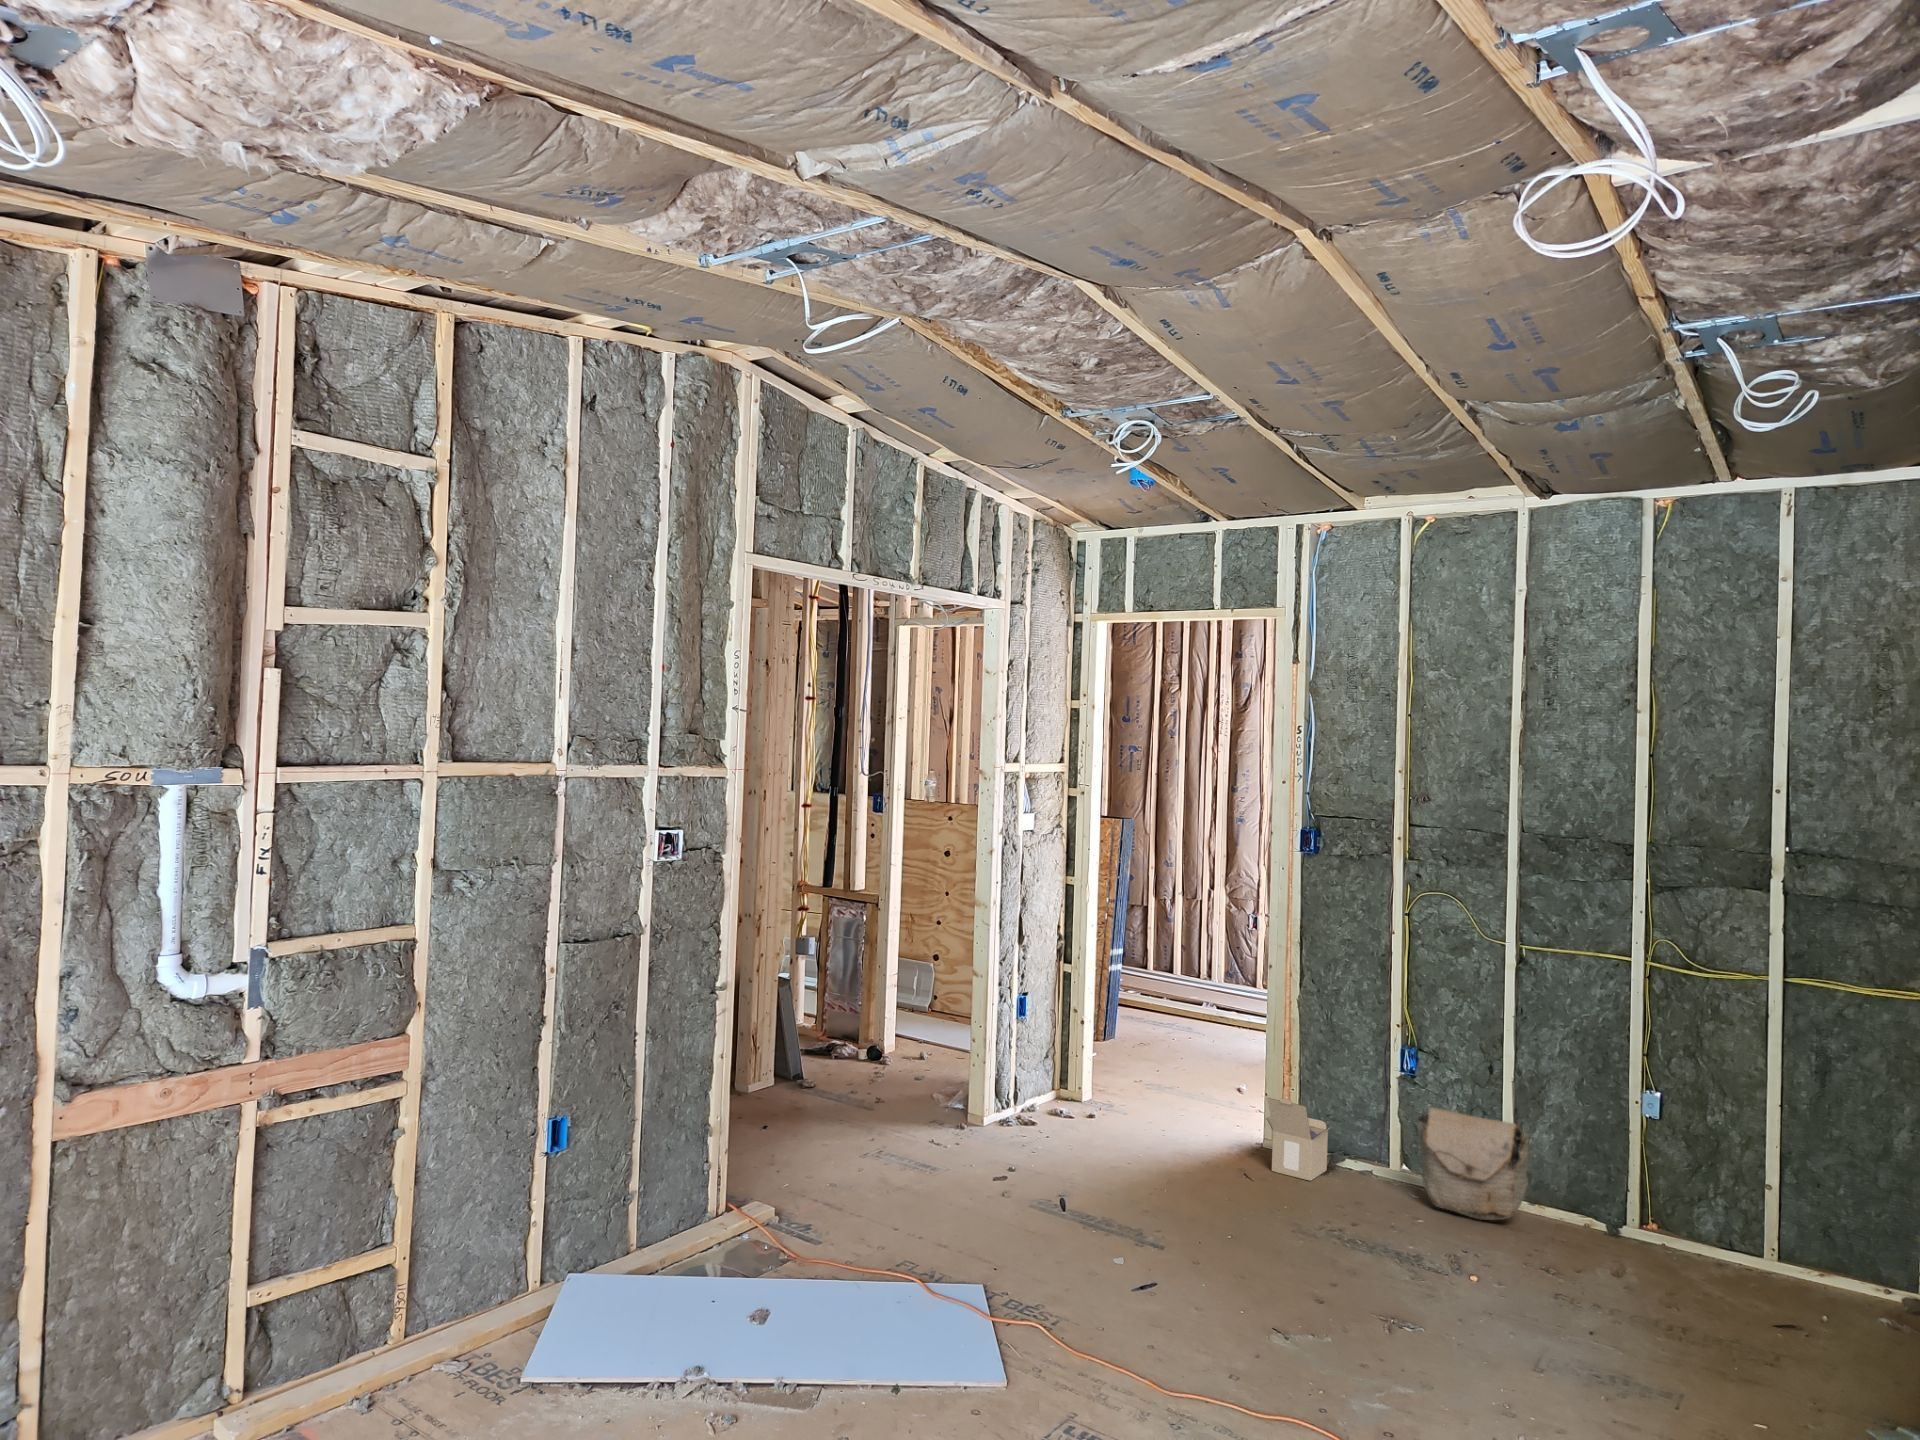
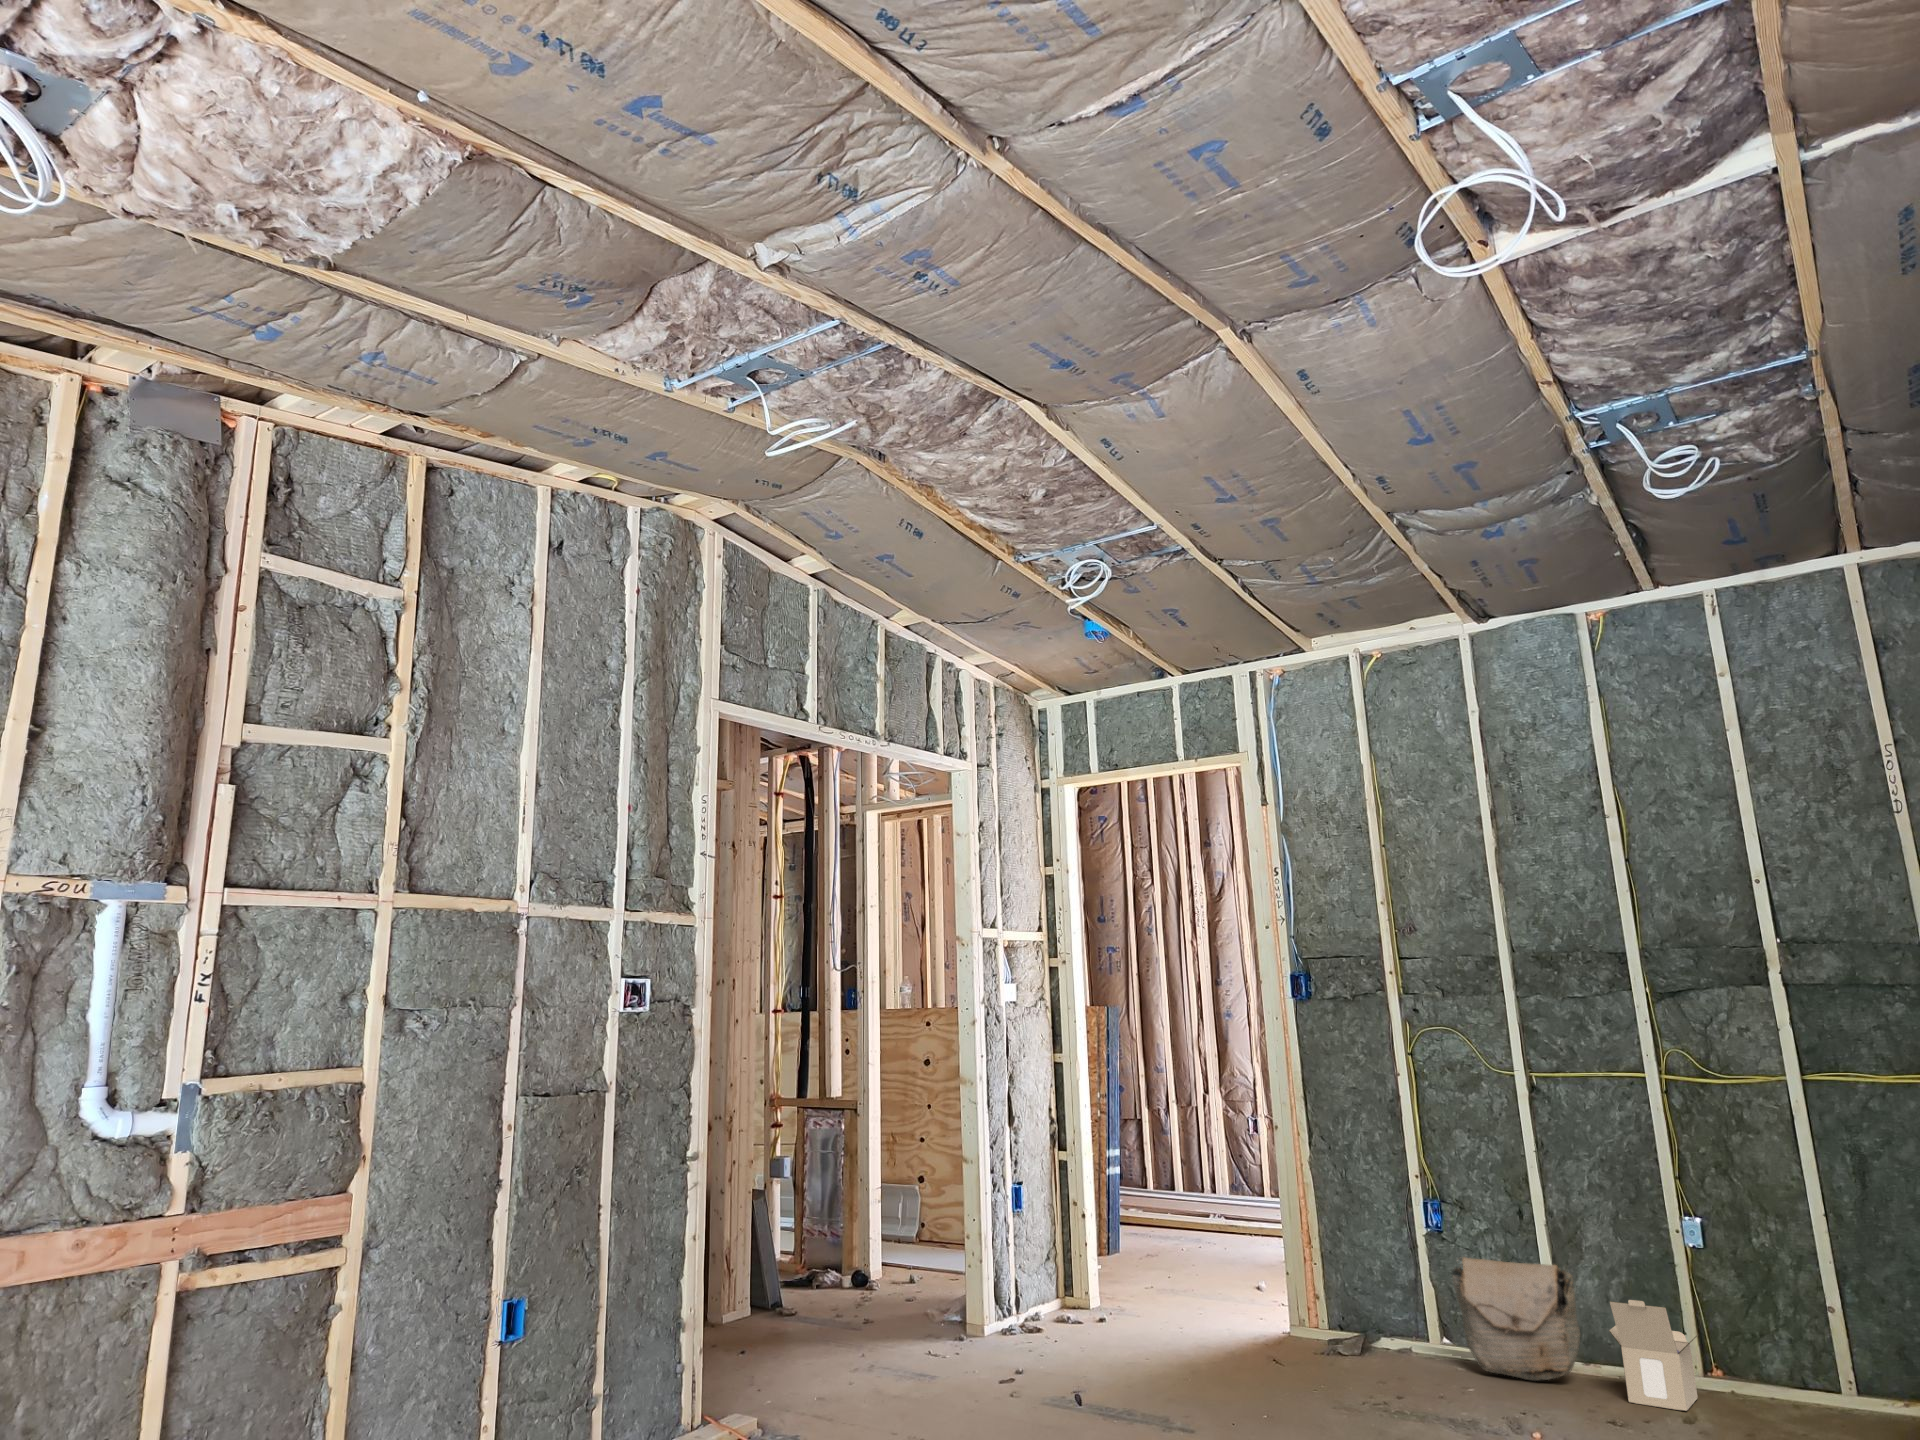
cardboard box: present [1266,1098,1332,1181] -> present [1609,1300,1698,1411]

